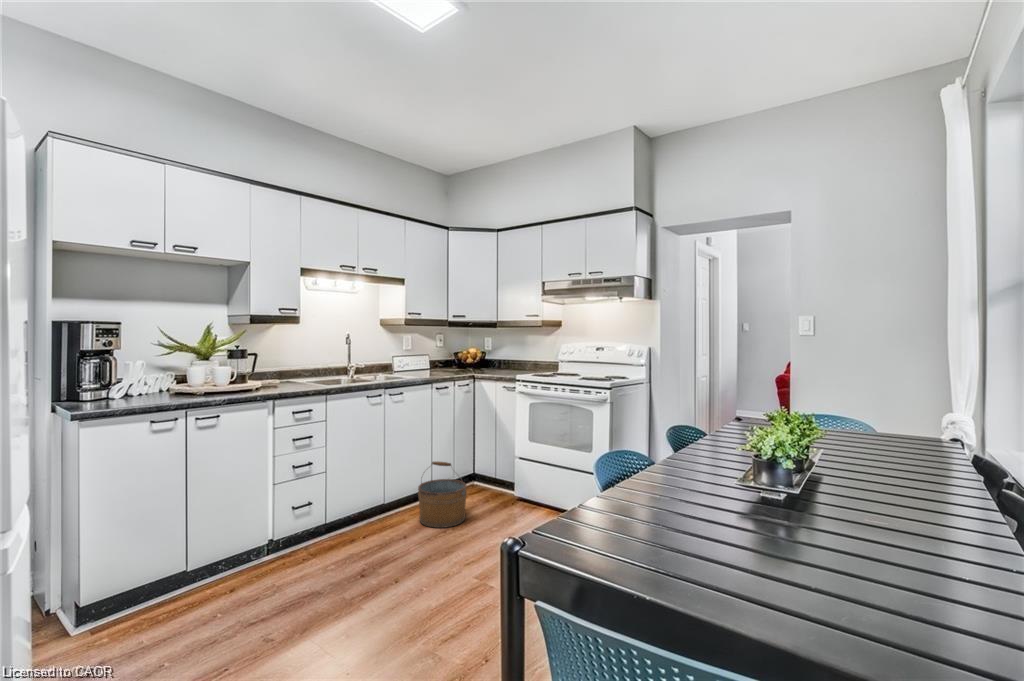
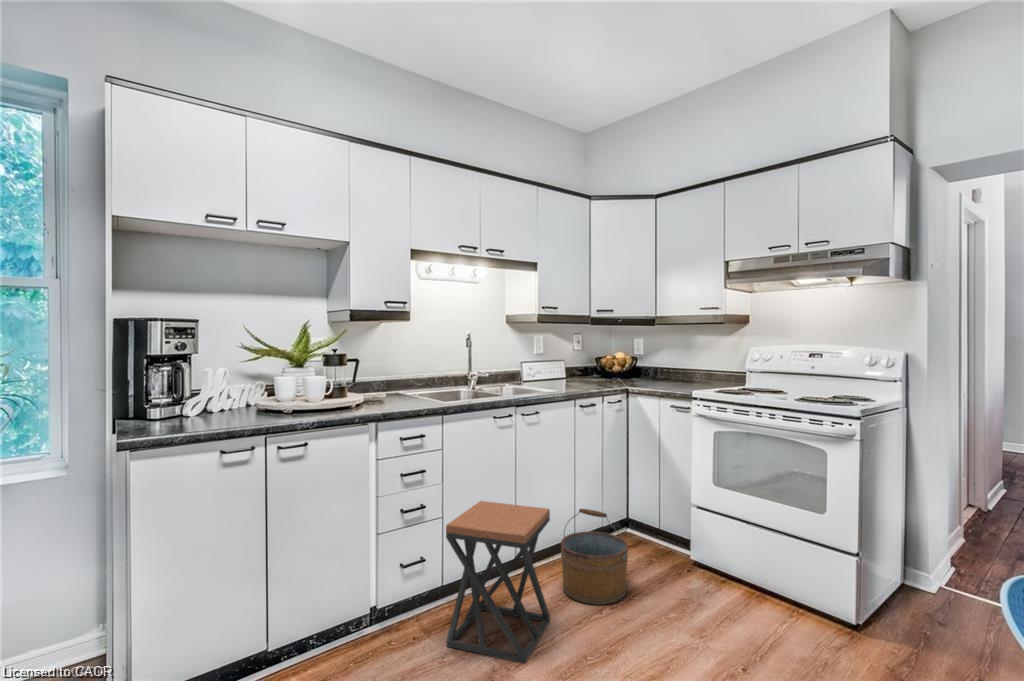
stool: none [329,458,408,564] -> present [446,501,550,664]

